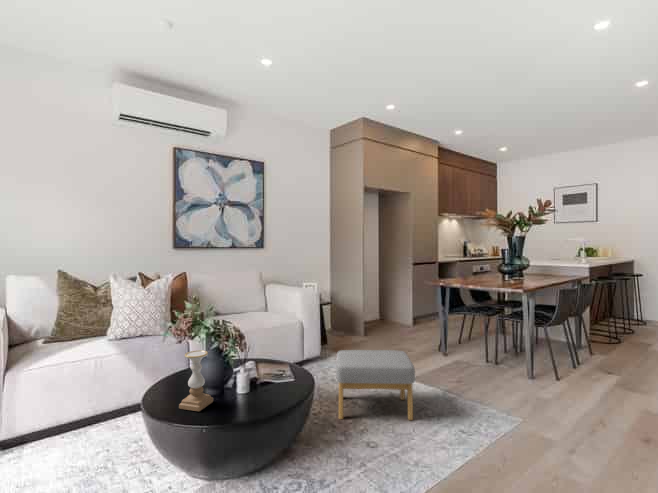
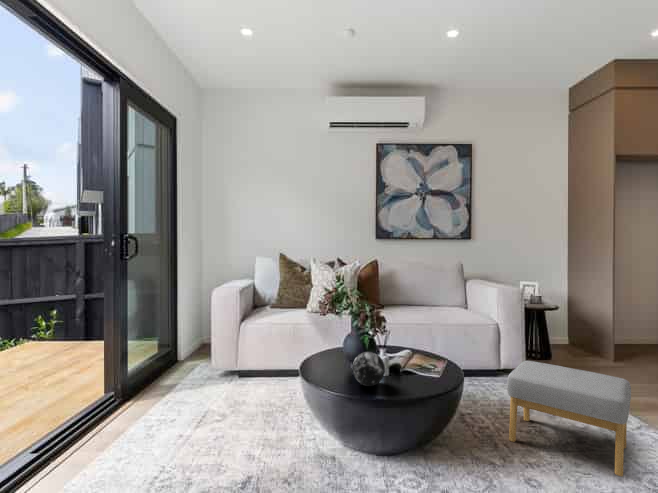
candle holder: present [179,350,213,411] -> none [319,324,348,378]
decorative orb: none [226,373,259,408] -> present [352,352,385,386]

